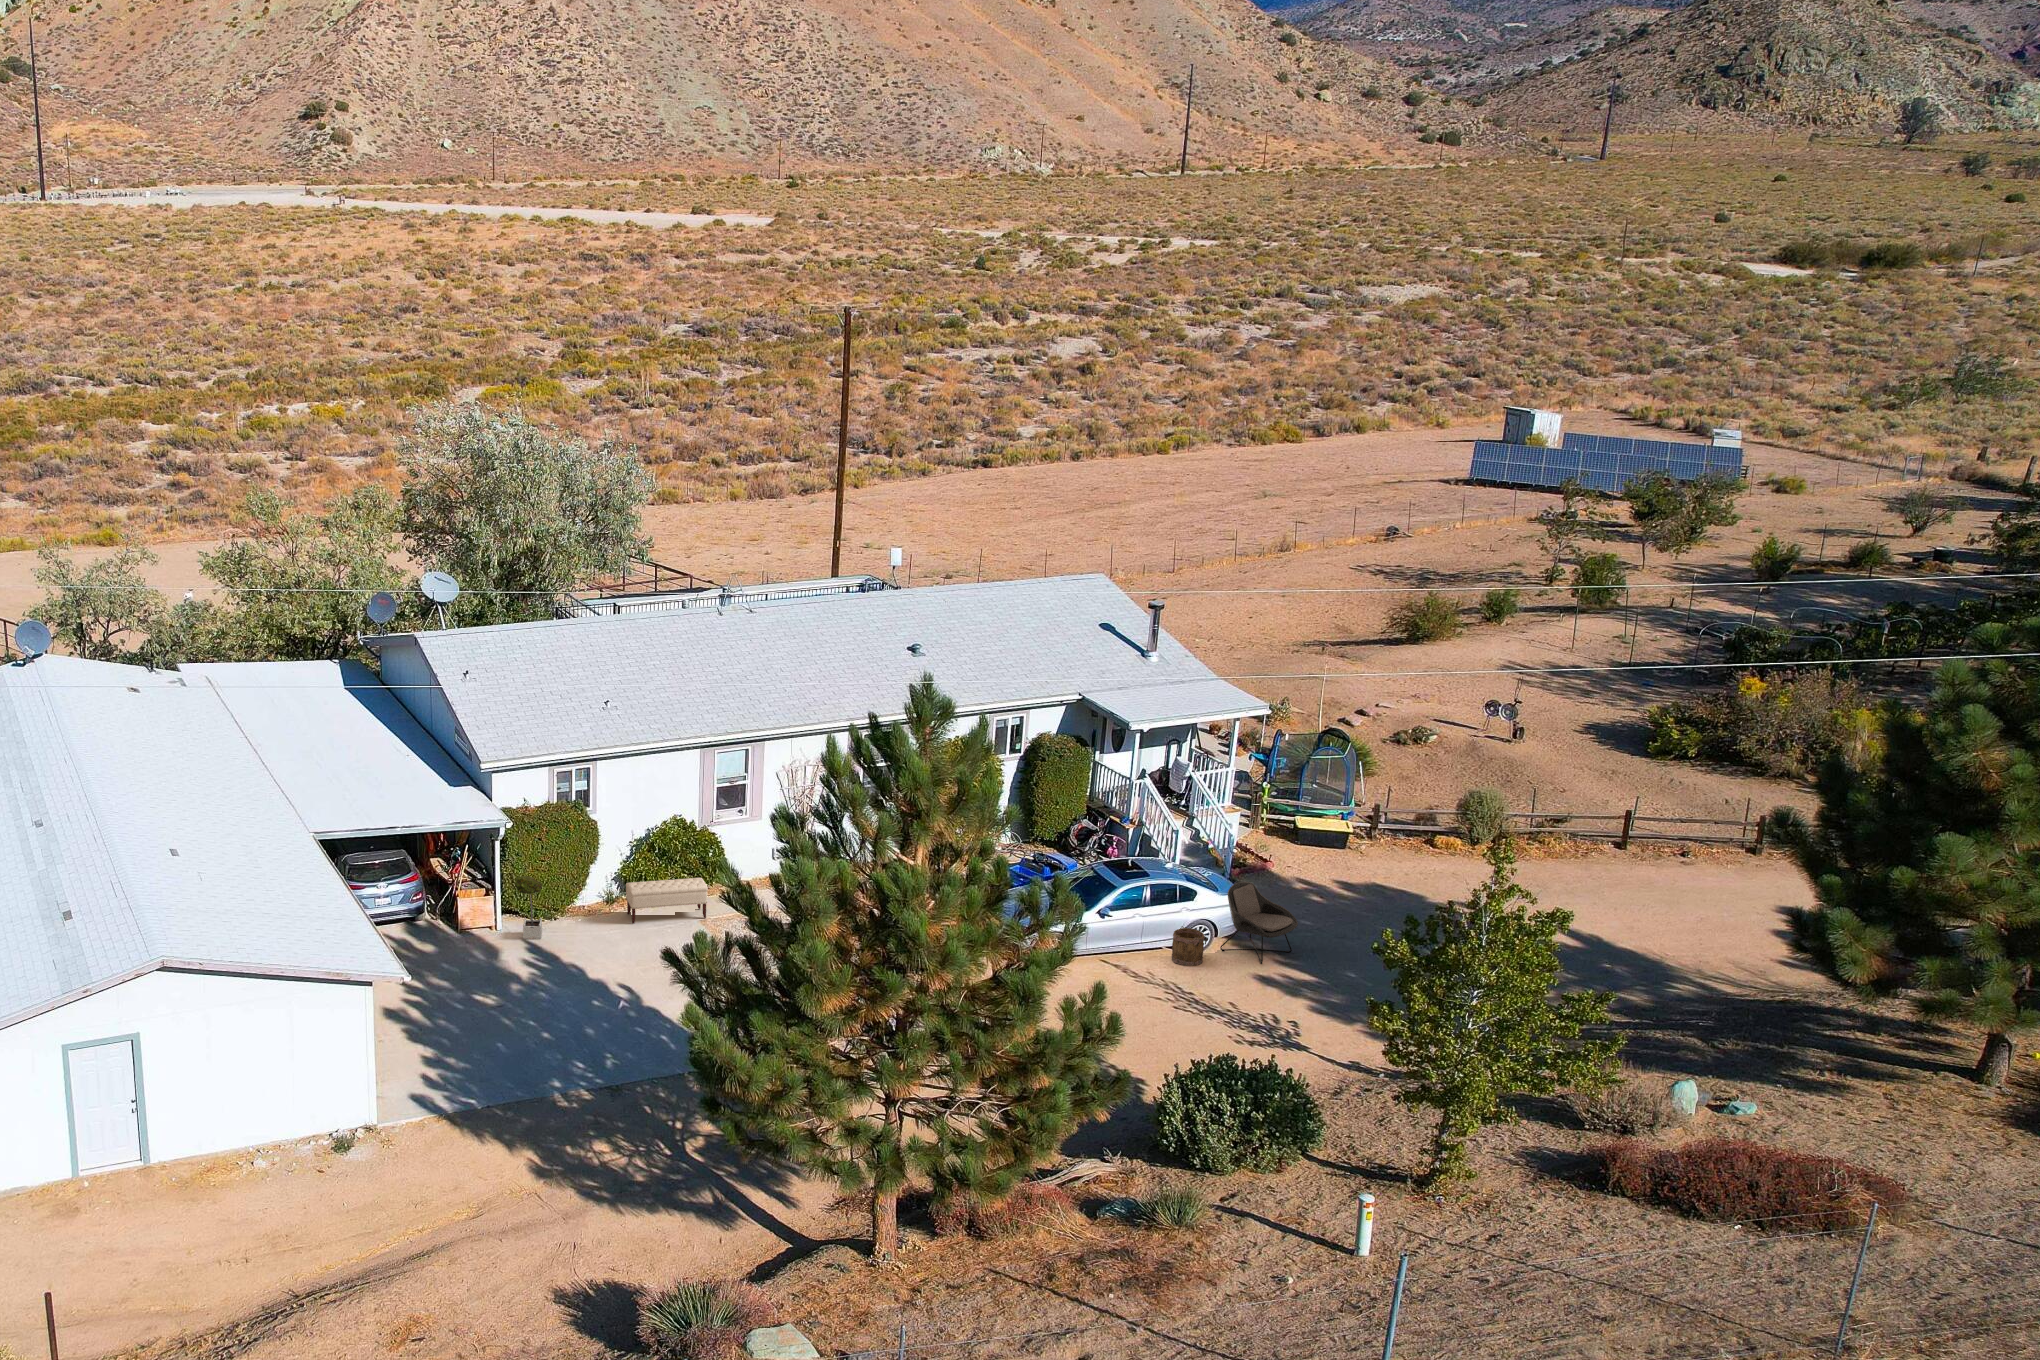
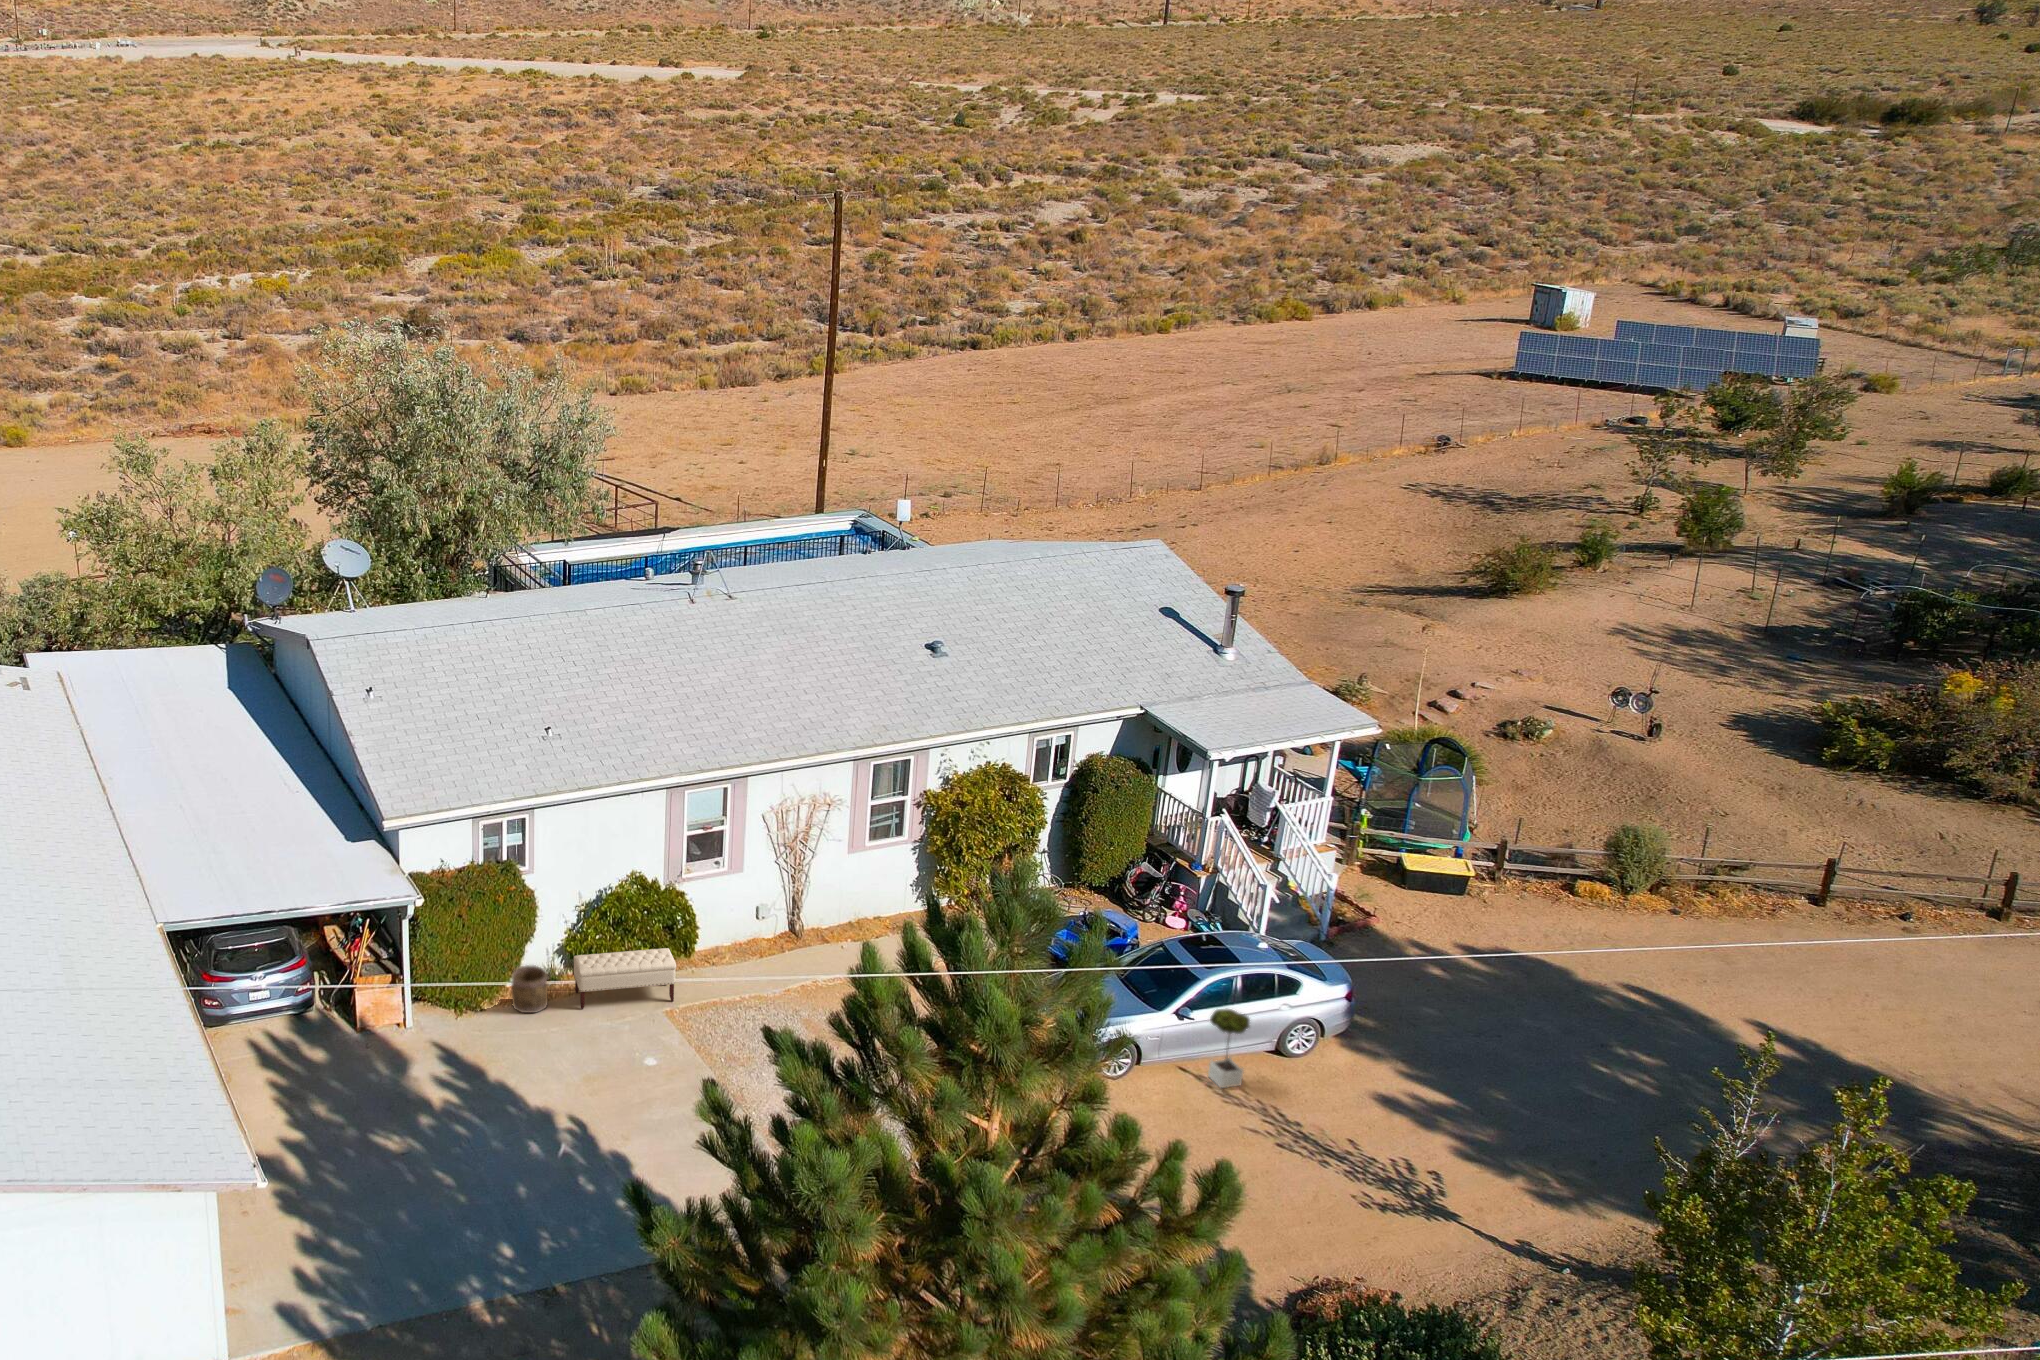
potted tree: present [515,876,542,939] -> present [1208,1009,1250,1088]
lounge chair: present [1220,882,1298,964] -> none [1327,973,1430,1087]
bucket: present [1172,926,1208,966] -> present [511,965,549,1013]

